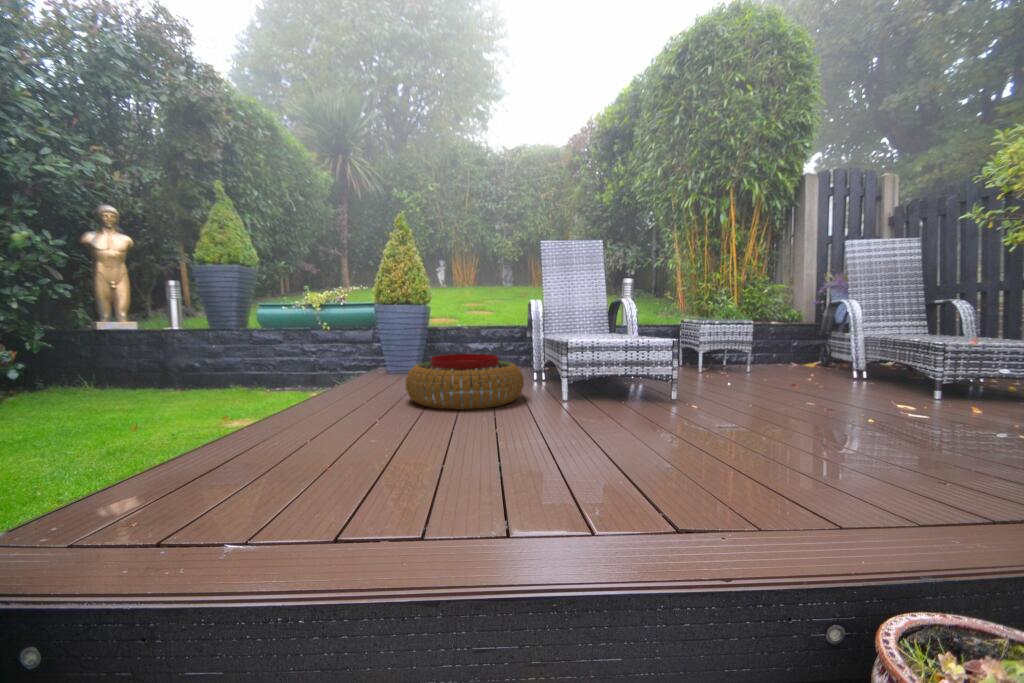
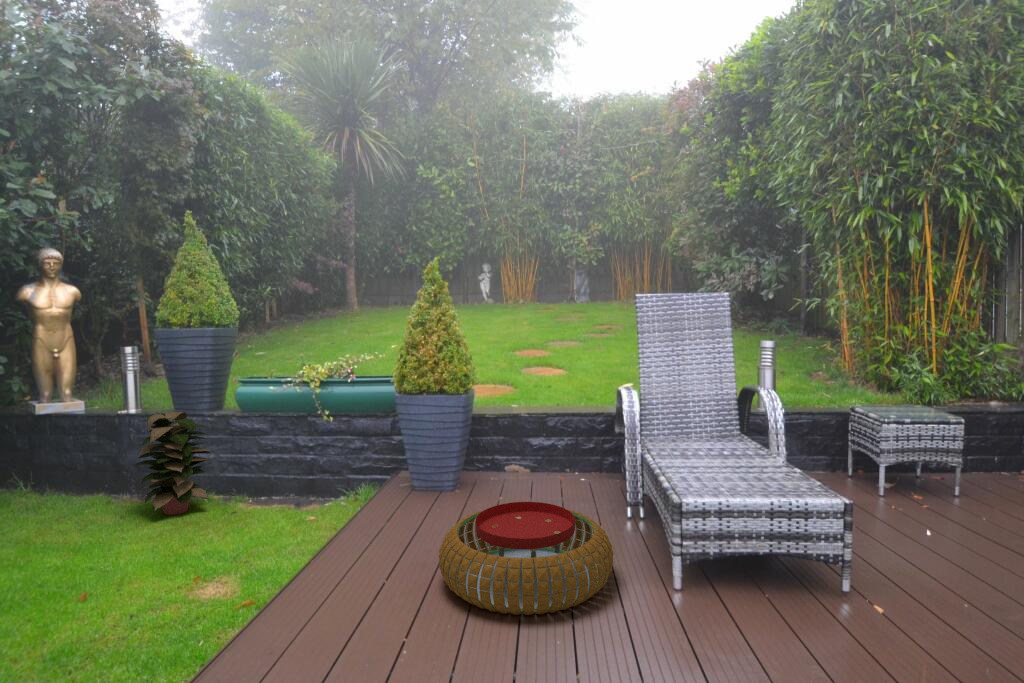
decorative plant: none [174,322,236,396] -> present [134,412,211,515]

